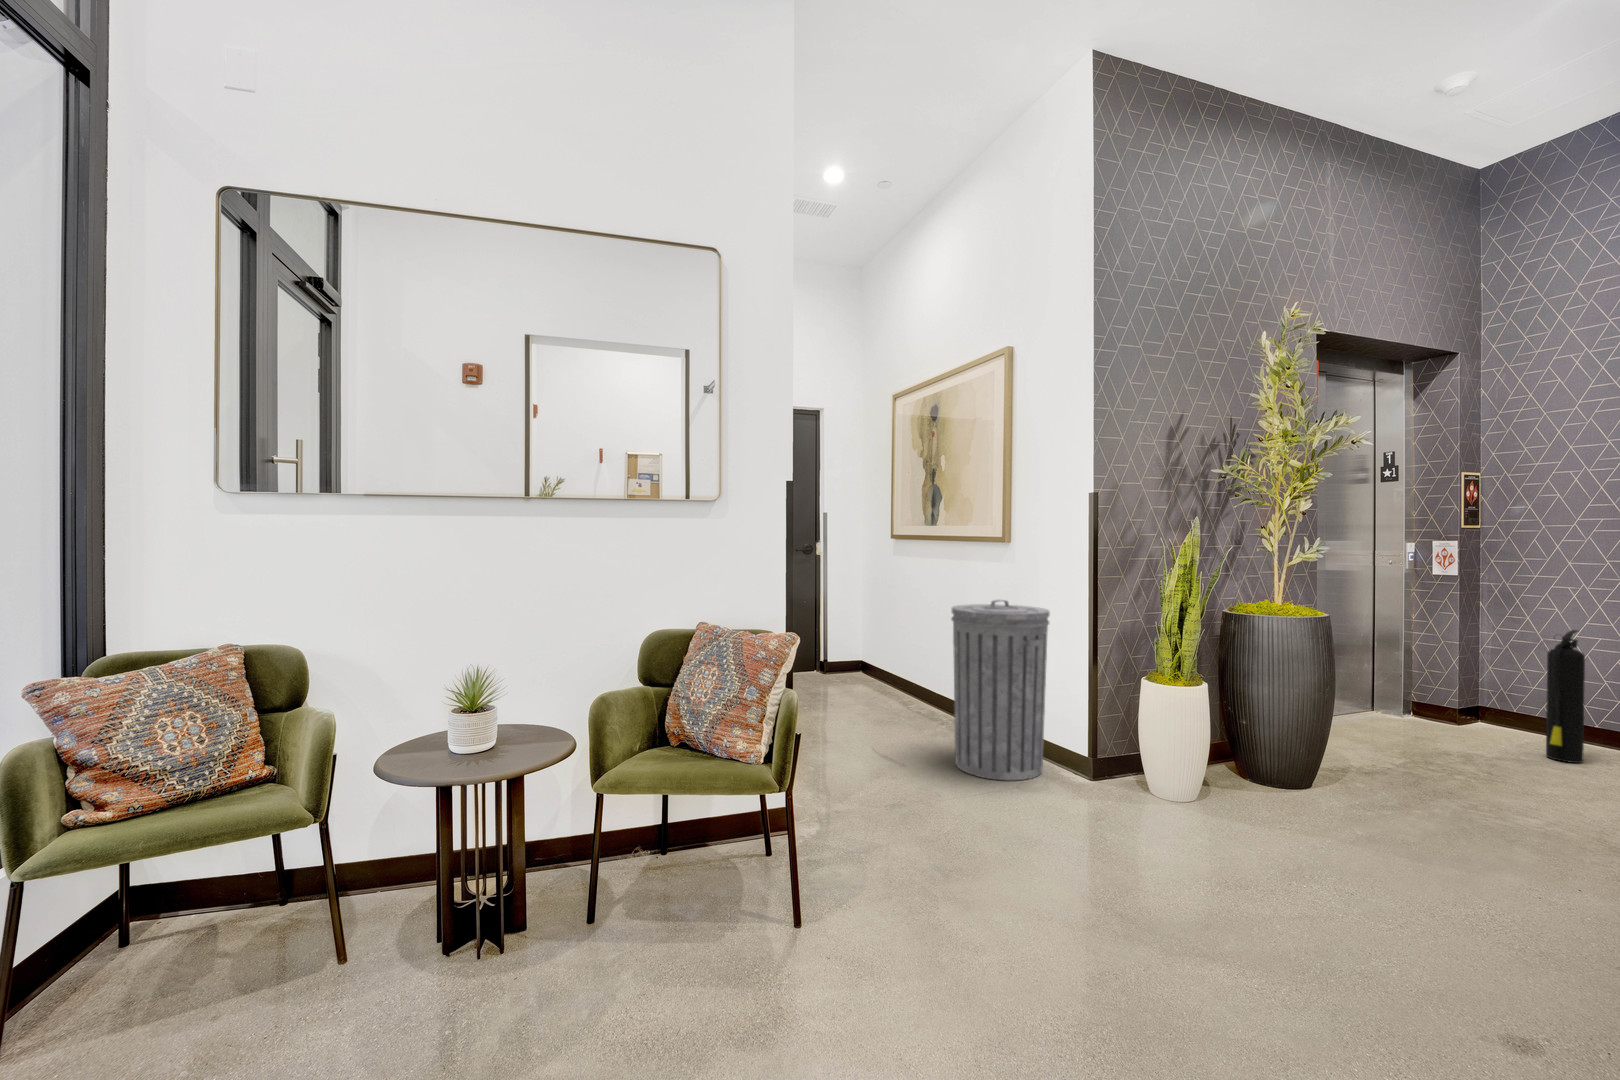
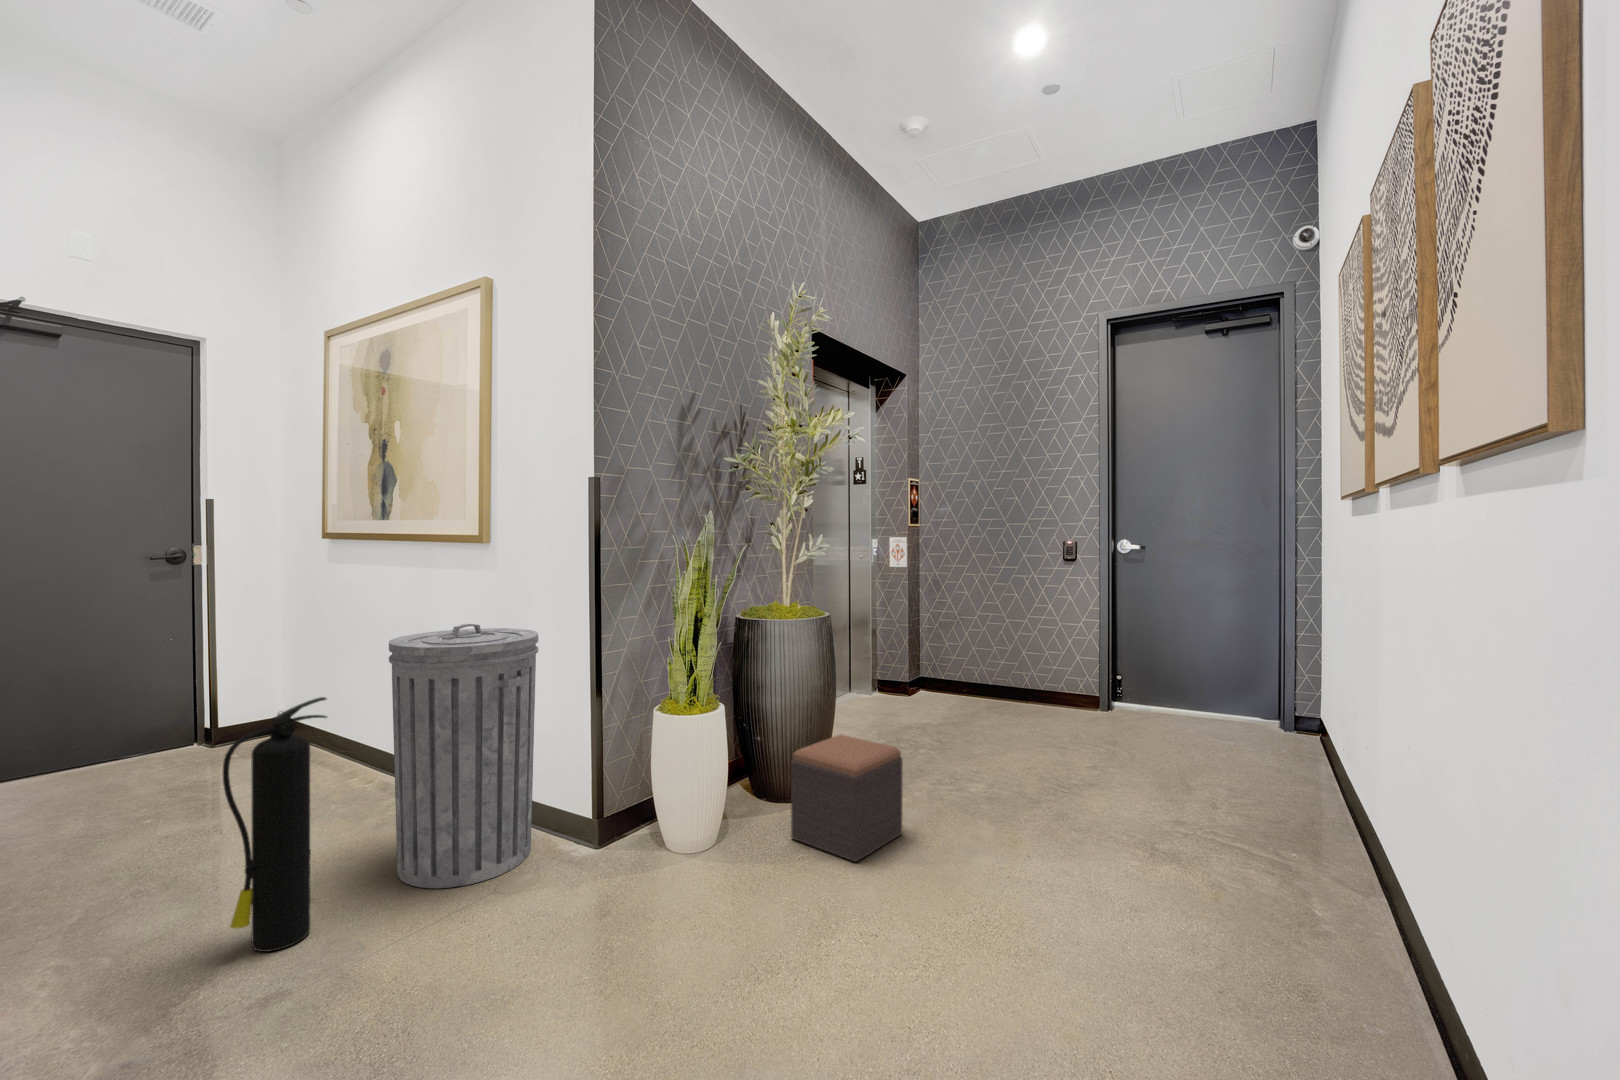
fire extinguisher: present [1546,630,1585,763] -> present [223,697,327,952]
footstool: none [1275,730,1408,842] -> present [791,735,903,862]

